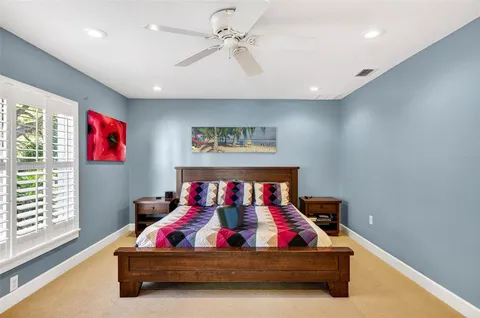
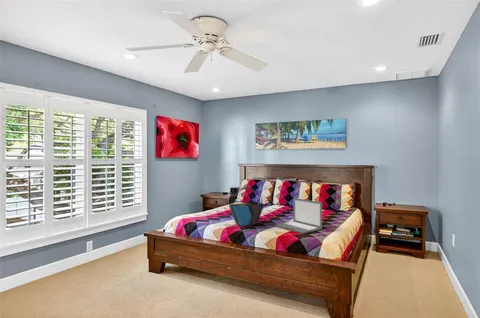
laptop: none [260,197,300,229] -> present [275,198,322,234]

